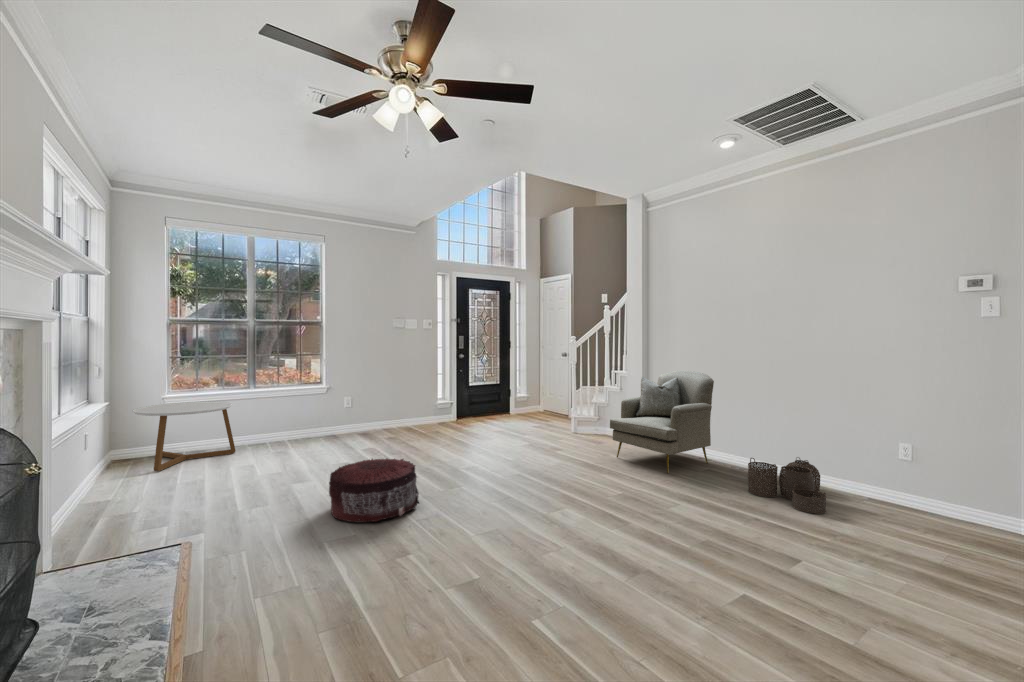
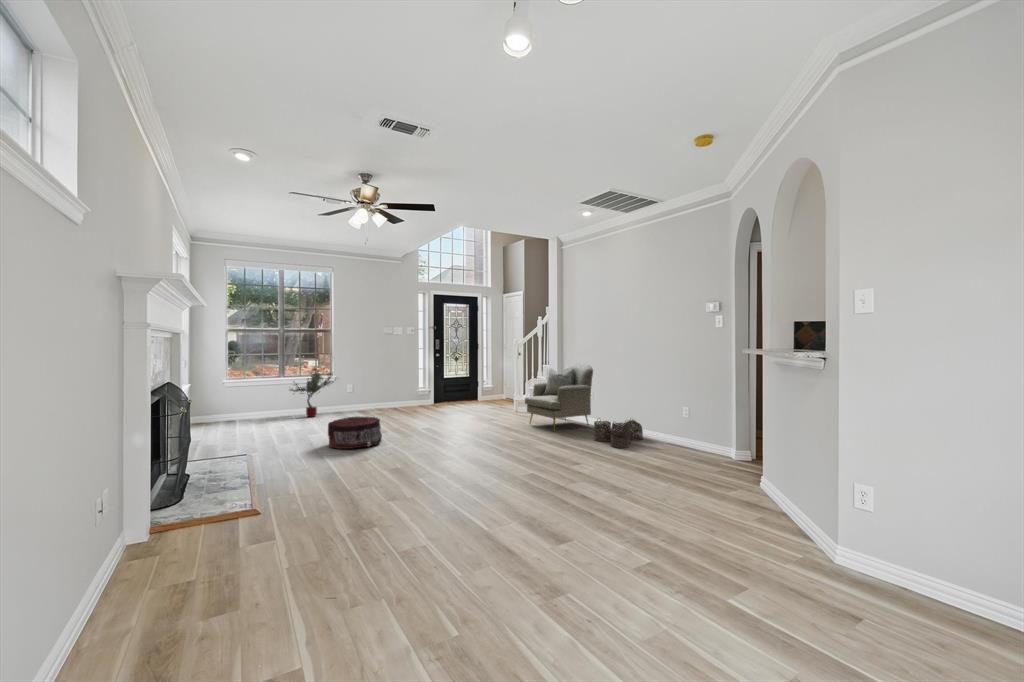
potted tree: none [261,371,327,445] -> present [290,367,333,417]
coffee table: present [133,402,236,471] -> none [206,386,271,429]

